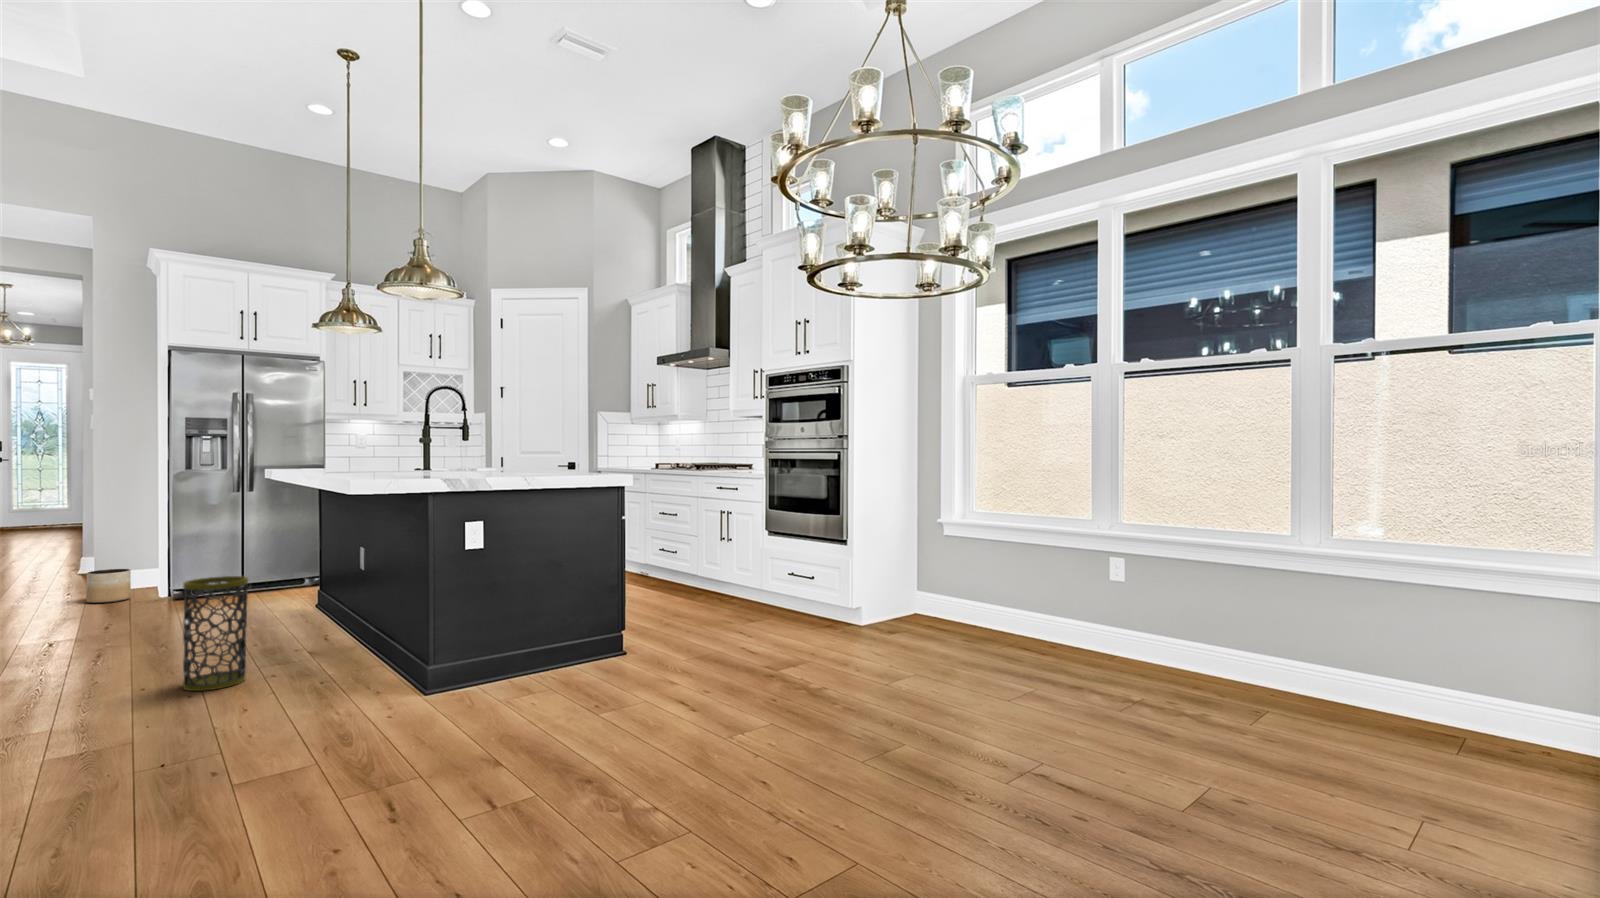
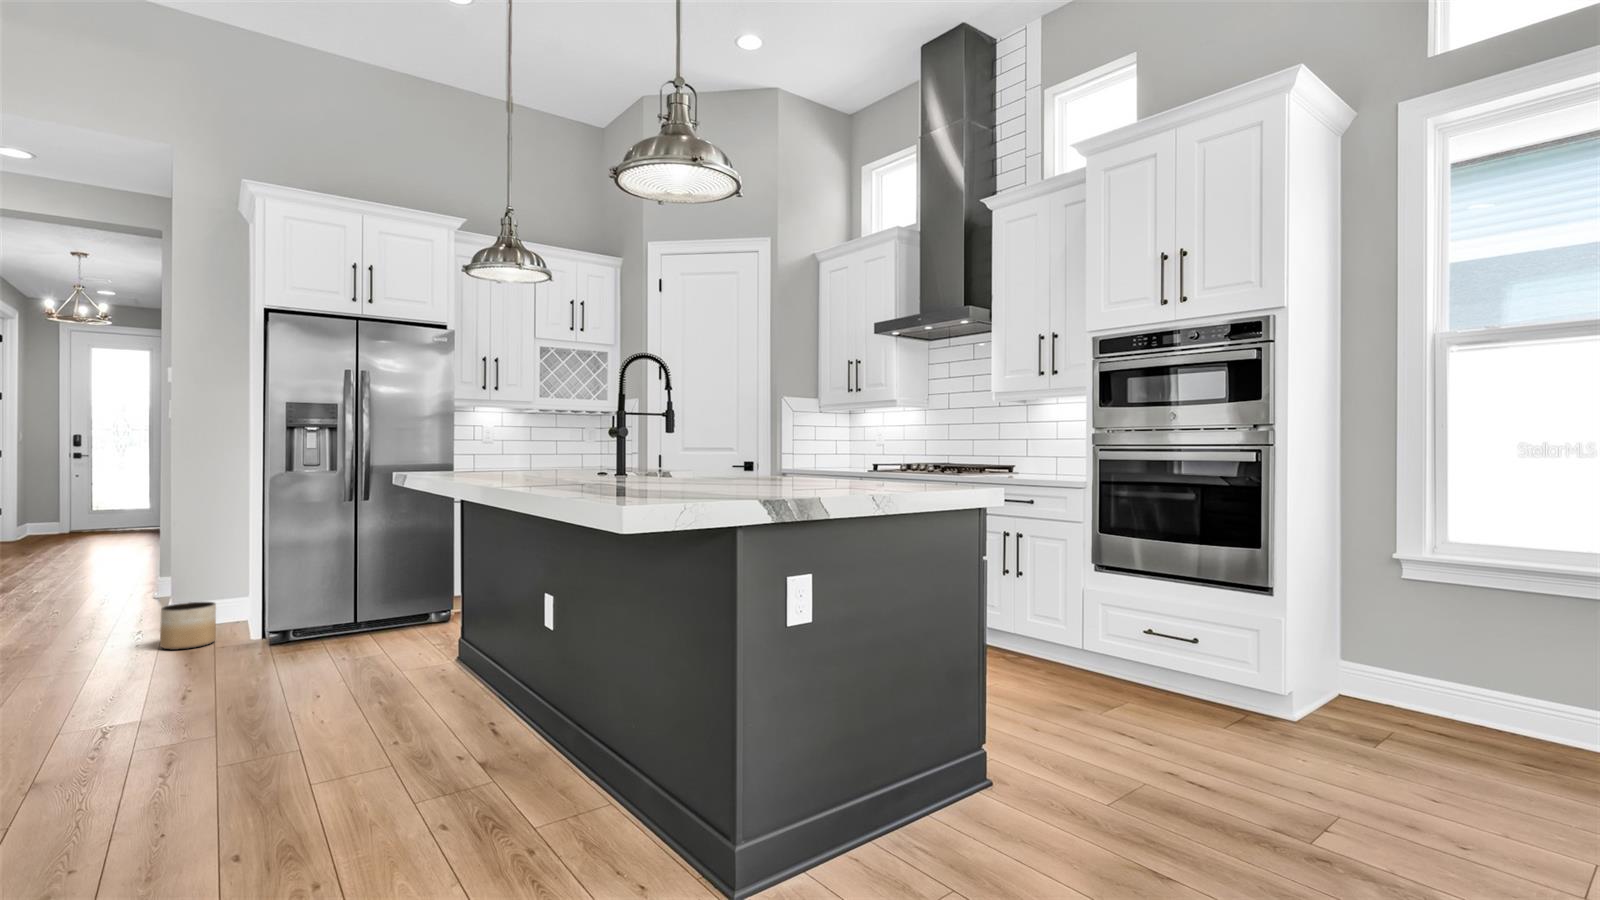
trash can: present [183,576,248,691] -> none [299,659,403,874]

